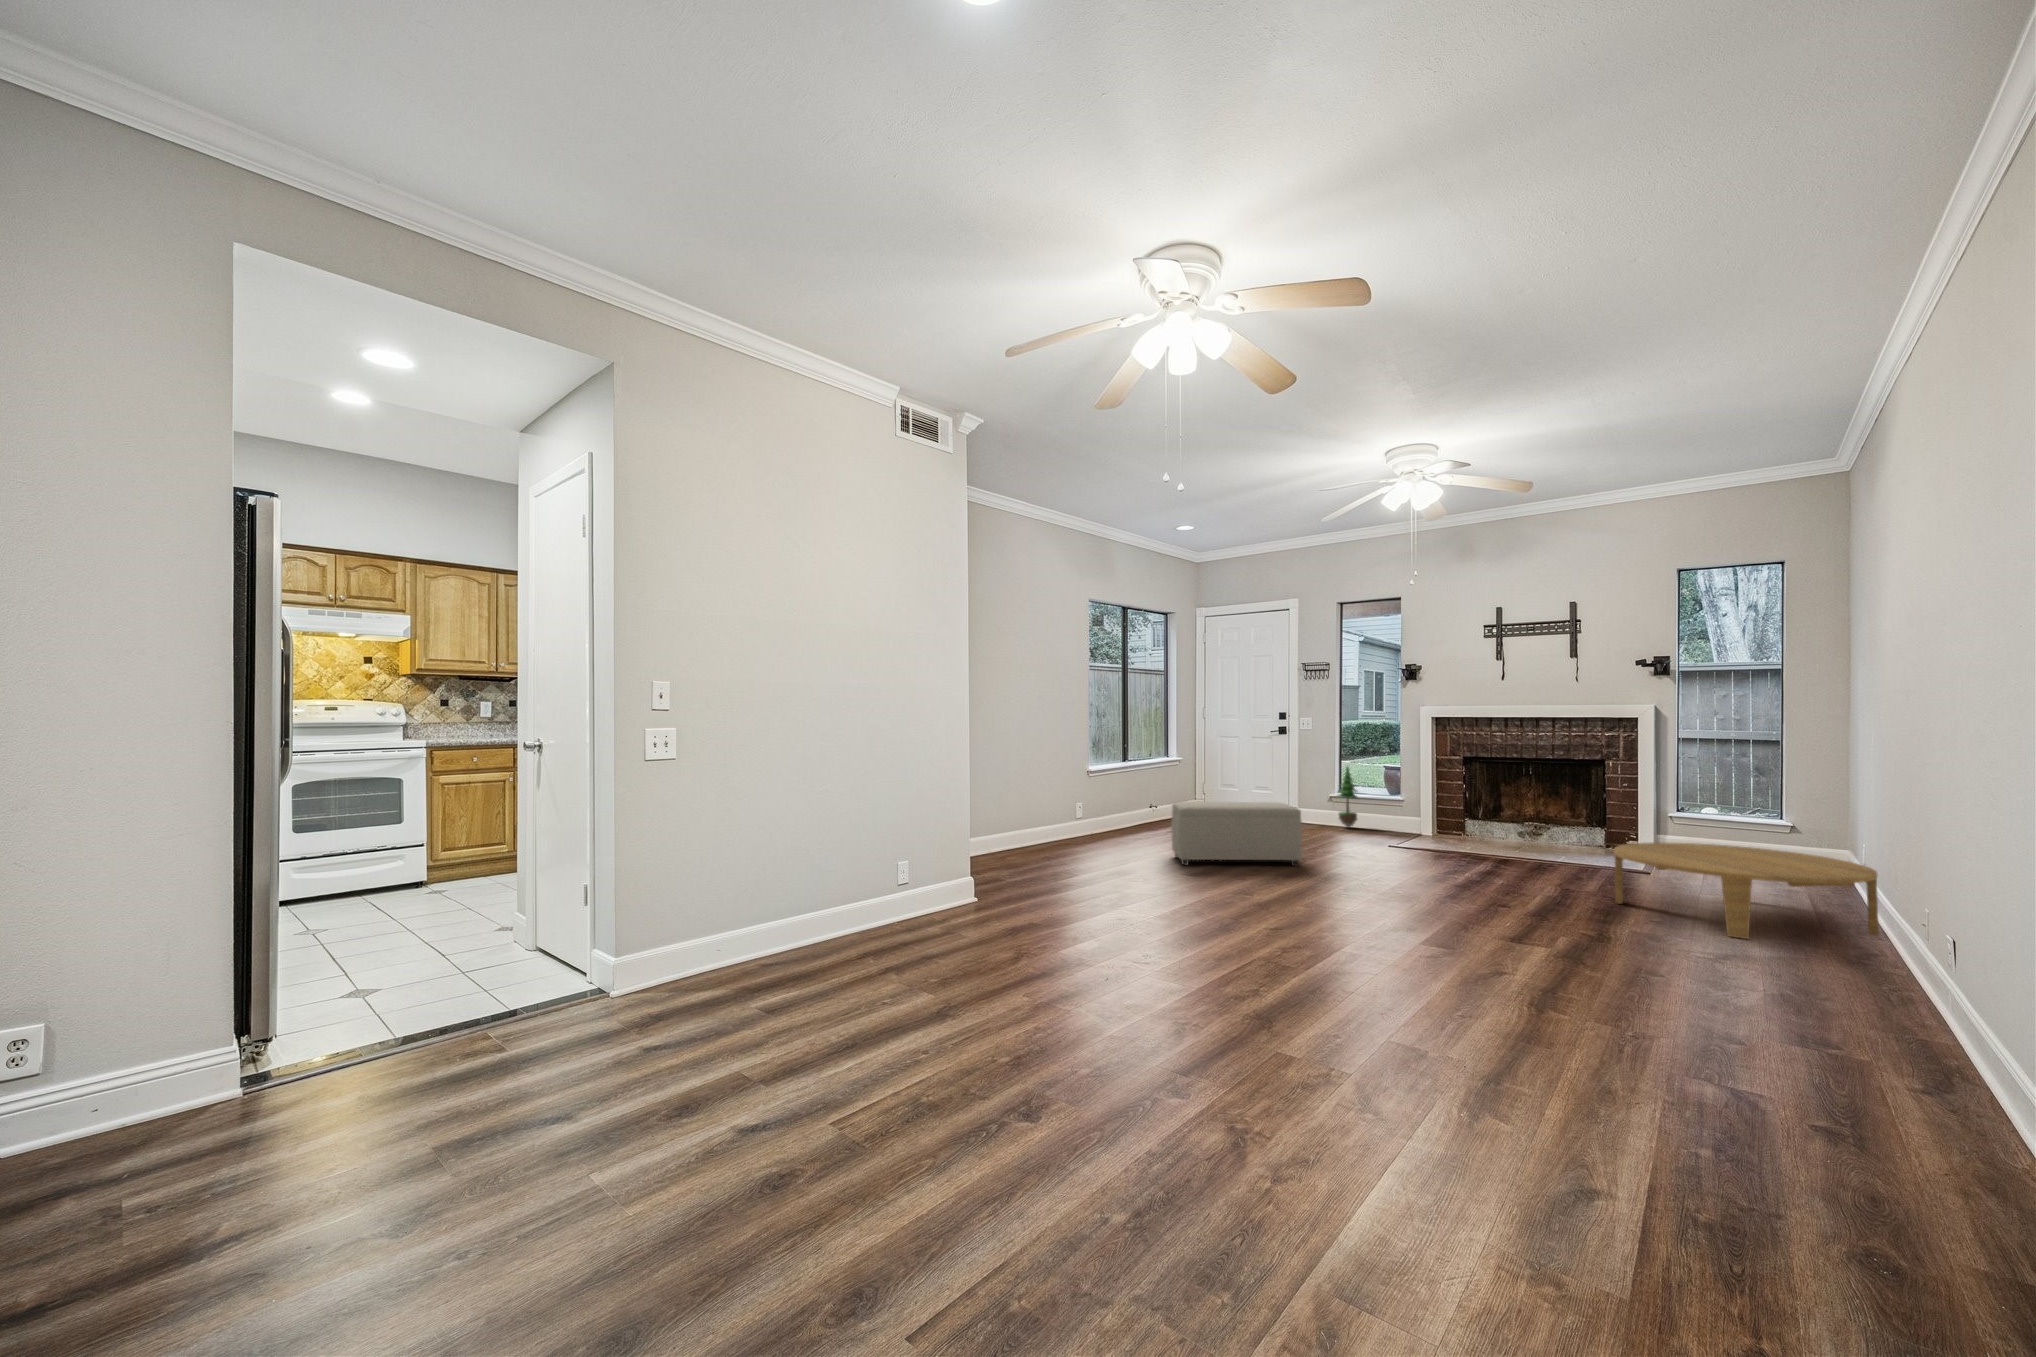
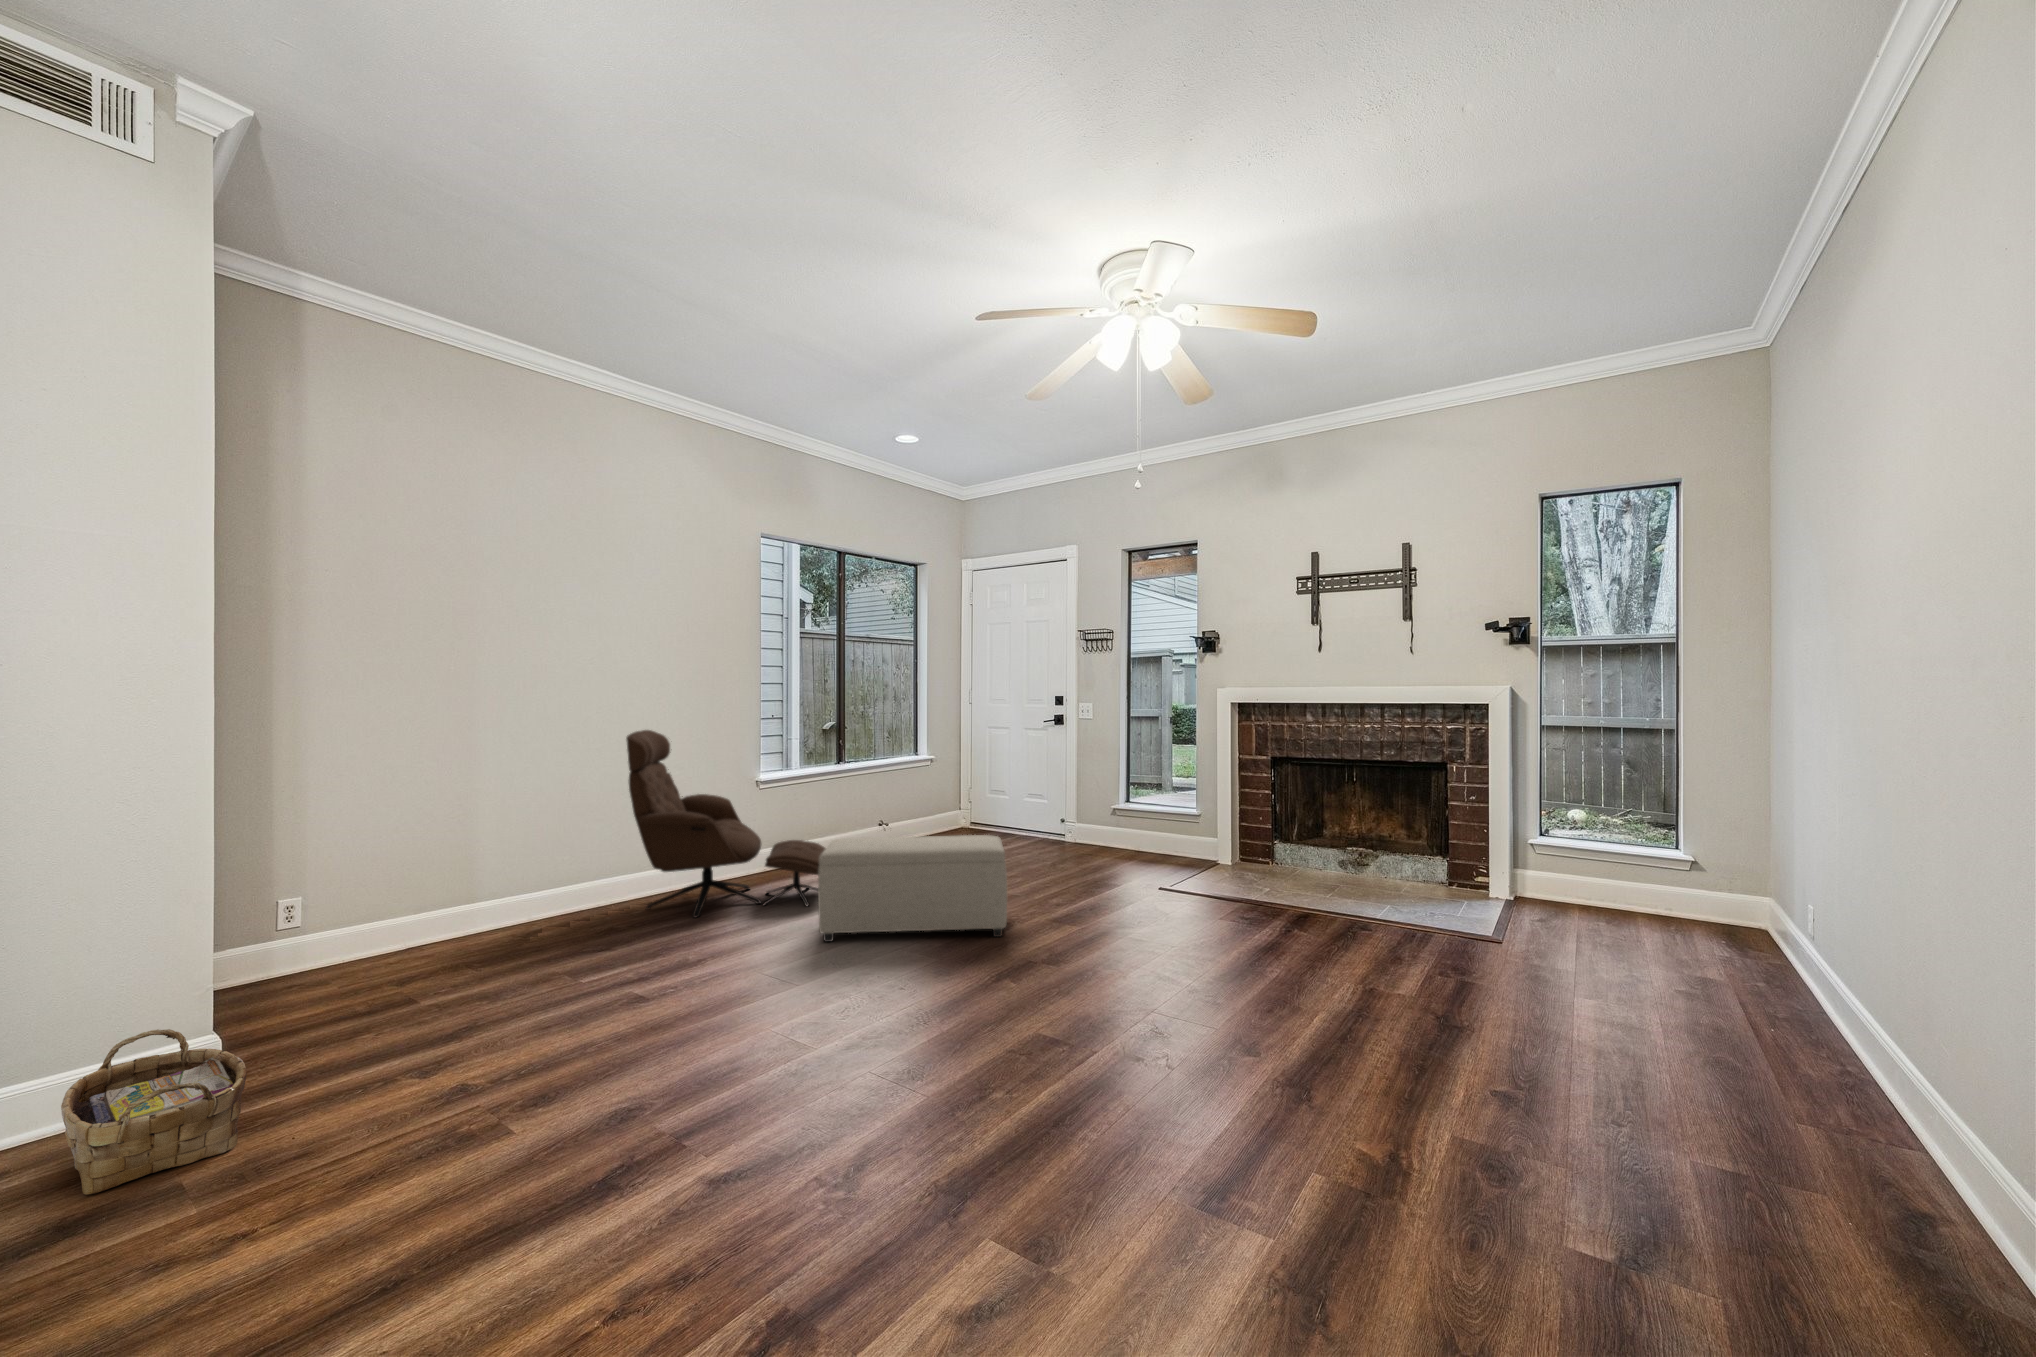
lounge chair: none [1026,729,1158,853] -> present [626,730,826,918]
potted tree: present [1338,767,1358,827] -> none [1116,767,1146,850]
coffee table: present [1614,843,1879,939] -> none [1444,909,1891,1140]
woven basket: none [925,865,998,928] -> present [61,1029,247,1194]

